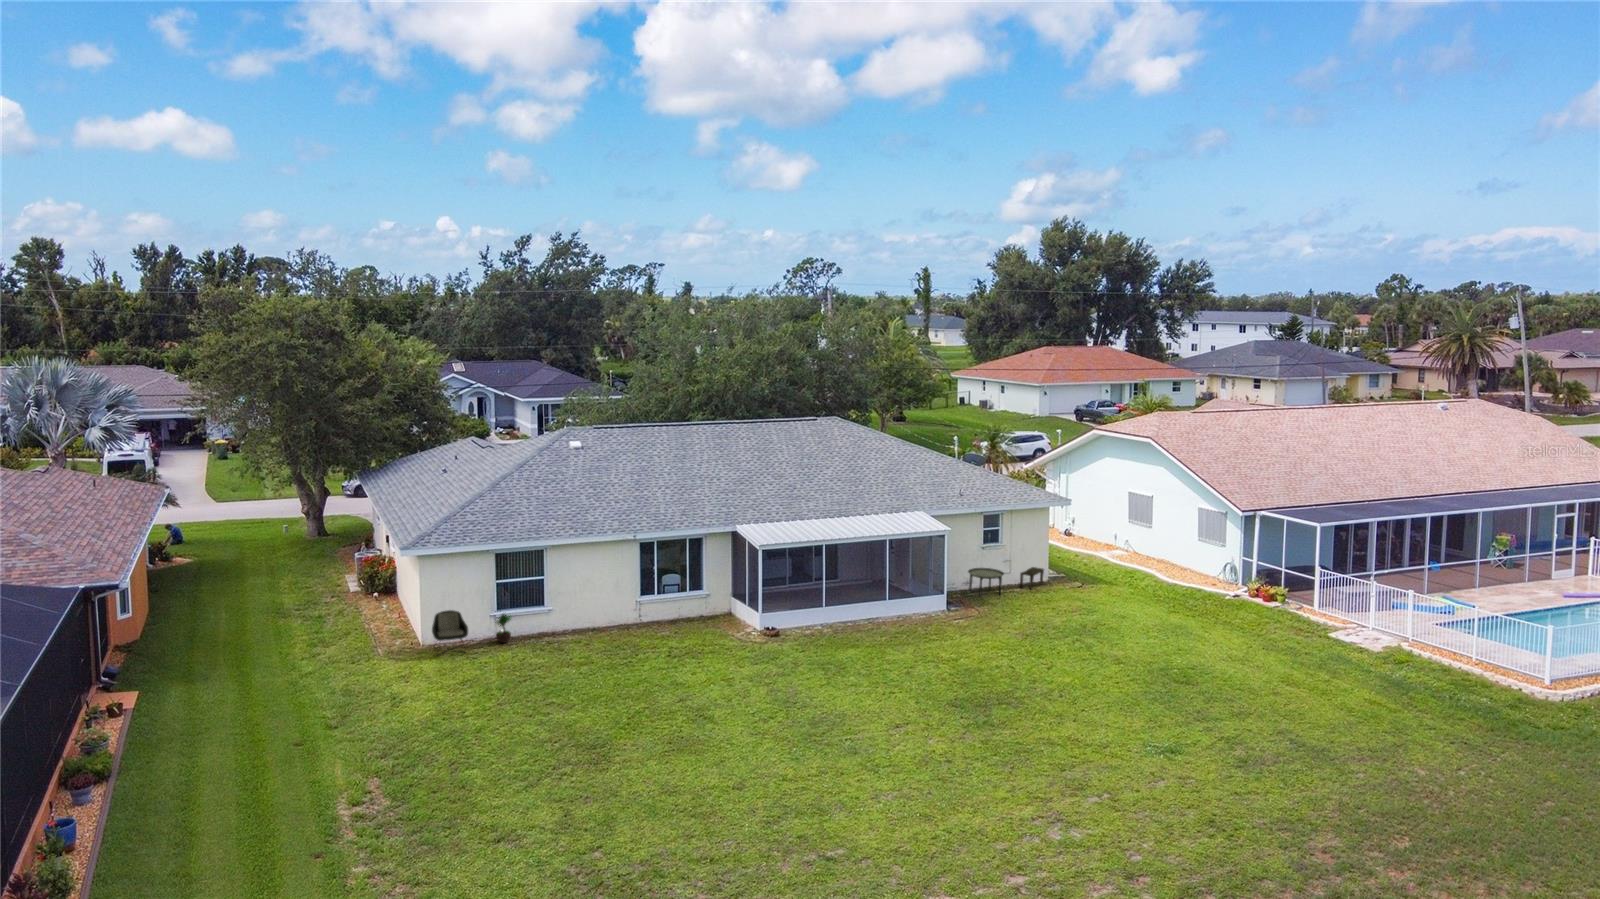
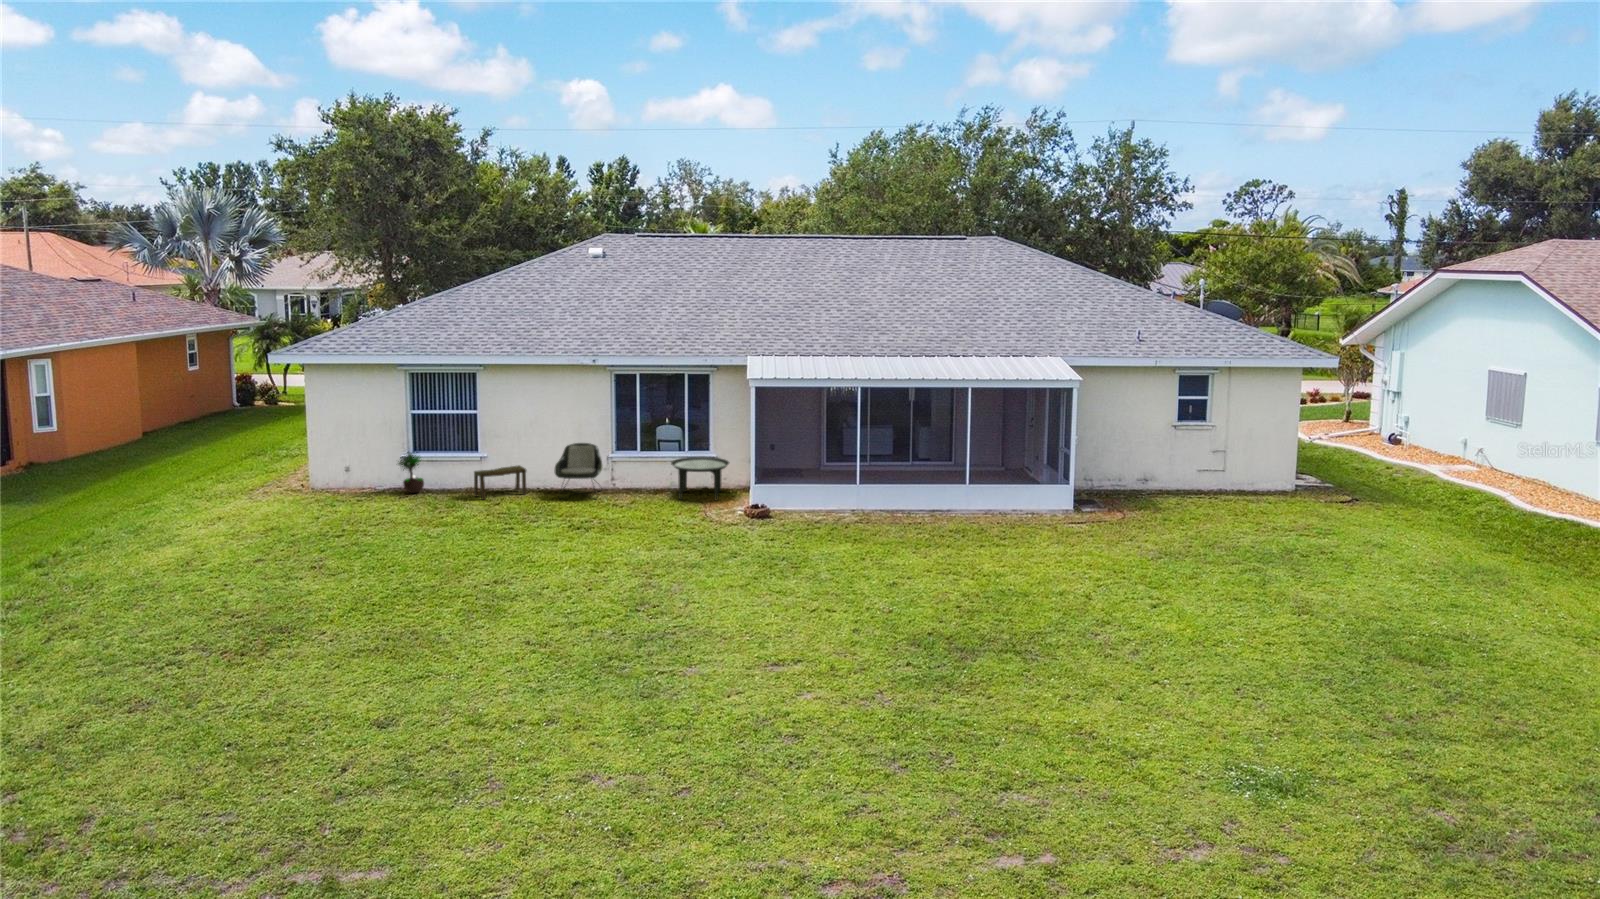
bench: present [1020,567,1044,589] -> present [474,466,526,500]
round table: present [968,568,1004,596] -> present [671,457,729,500]
lounge chair: present [432,610,468,650] -> present [554,443,603,499]

